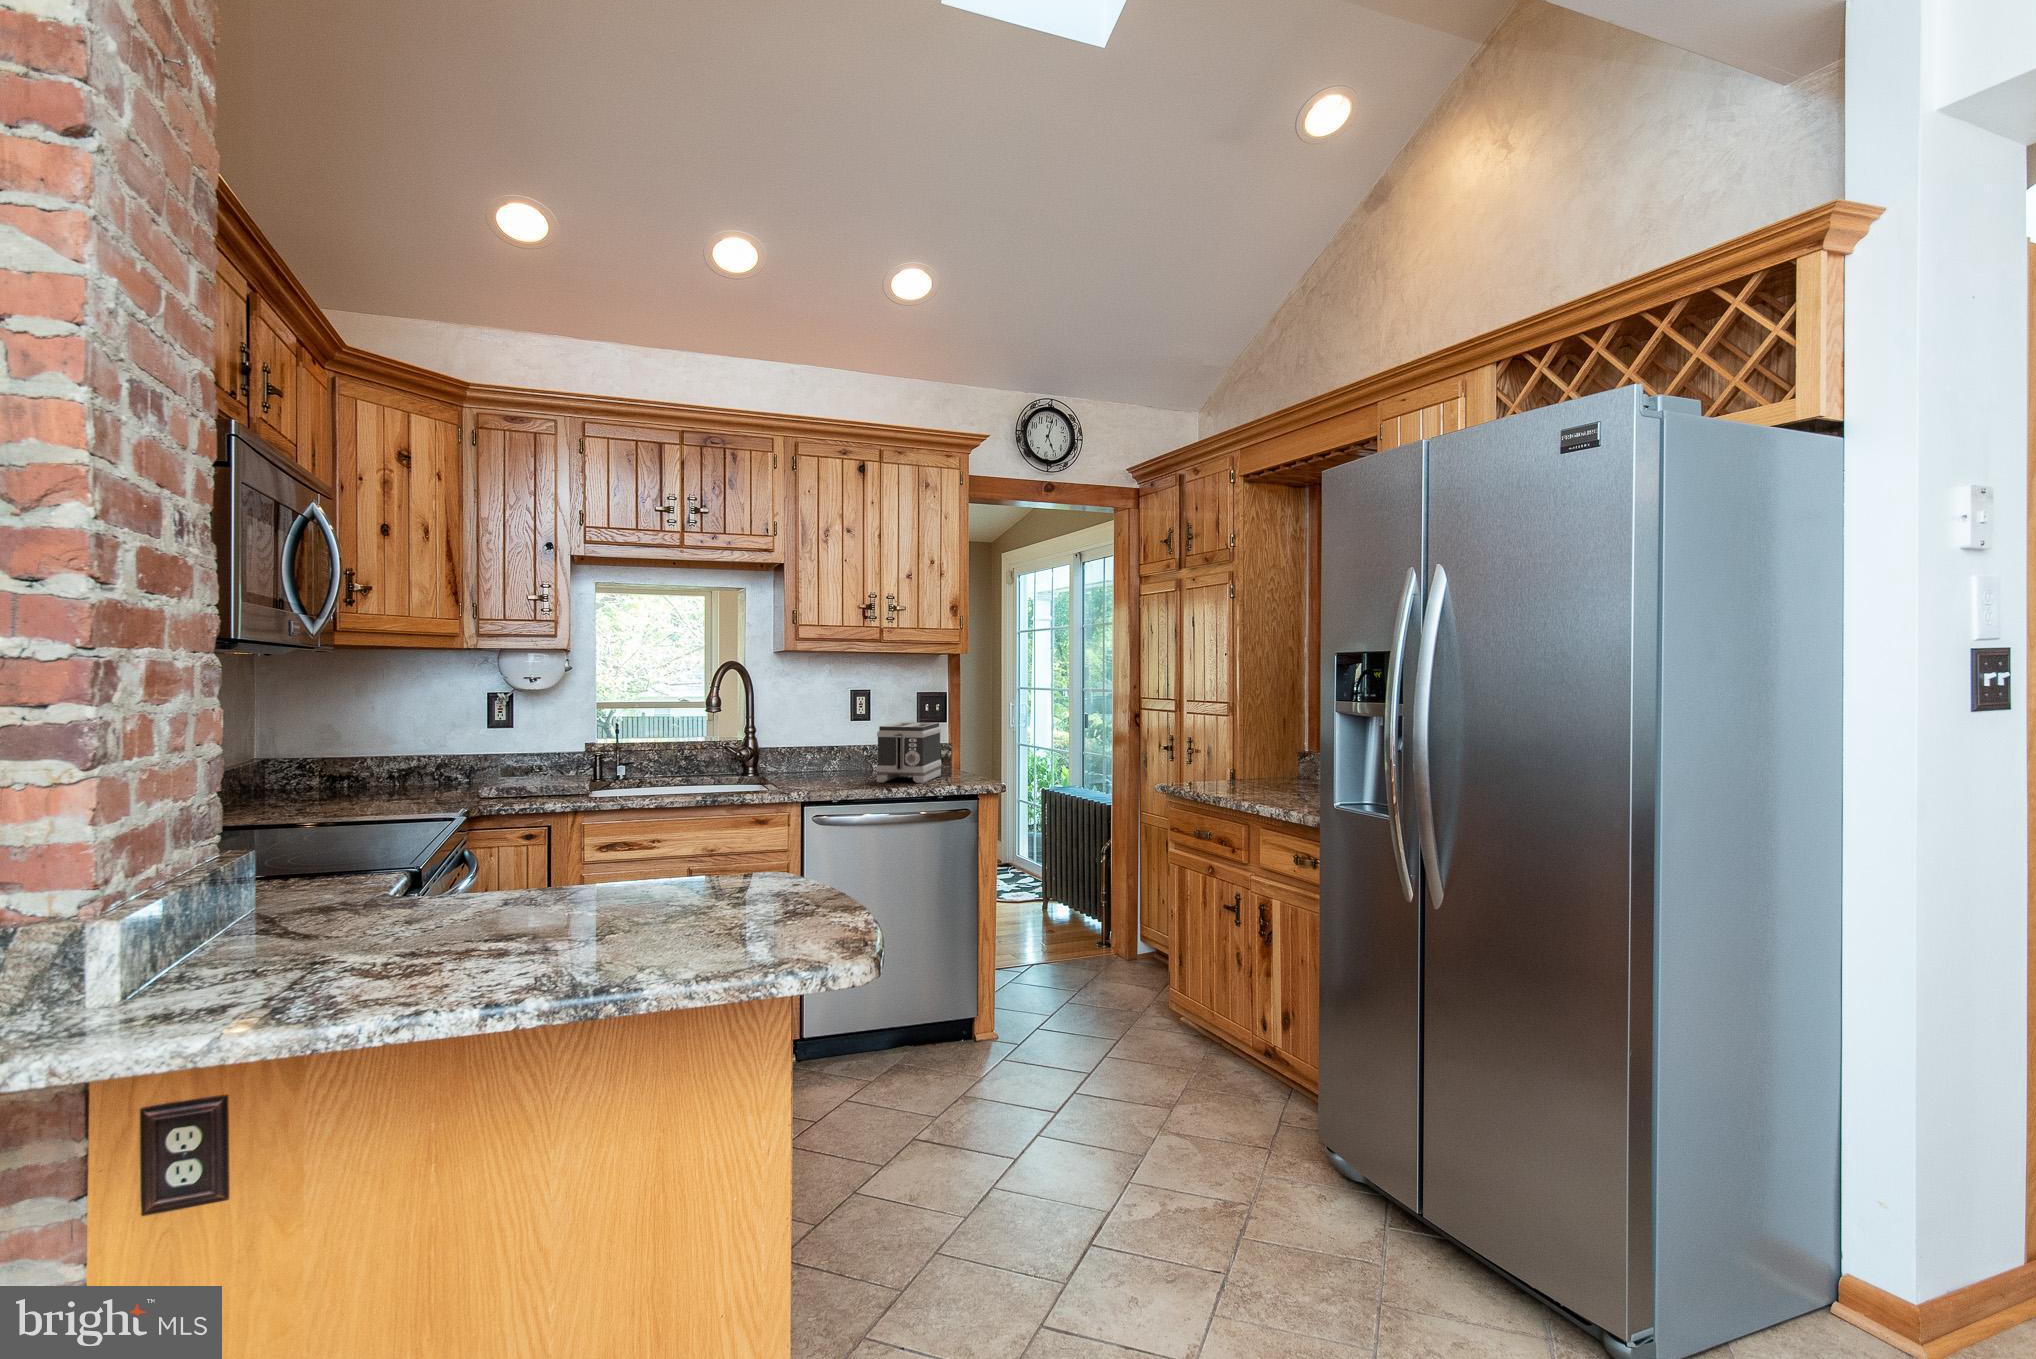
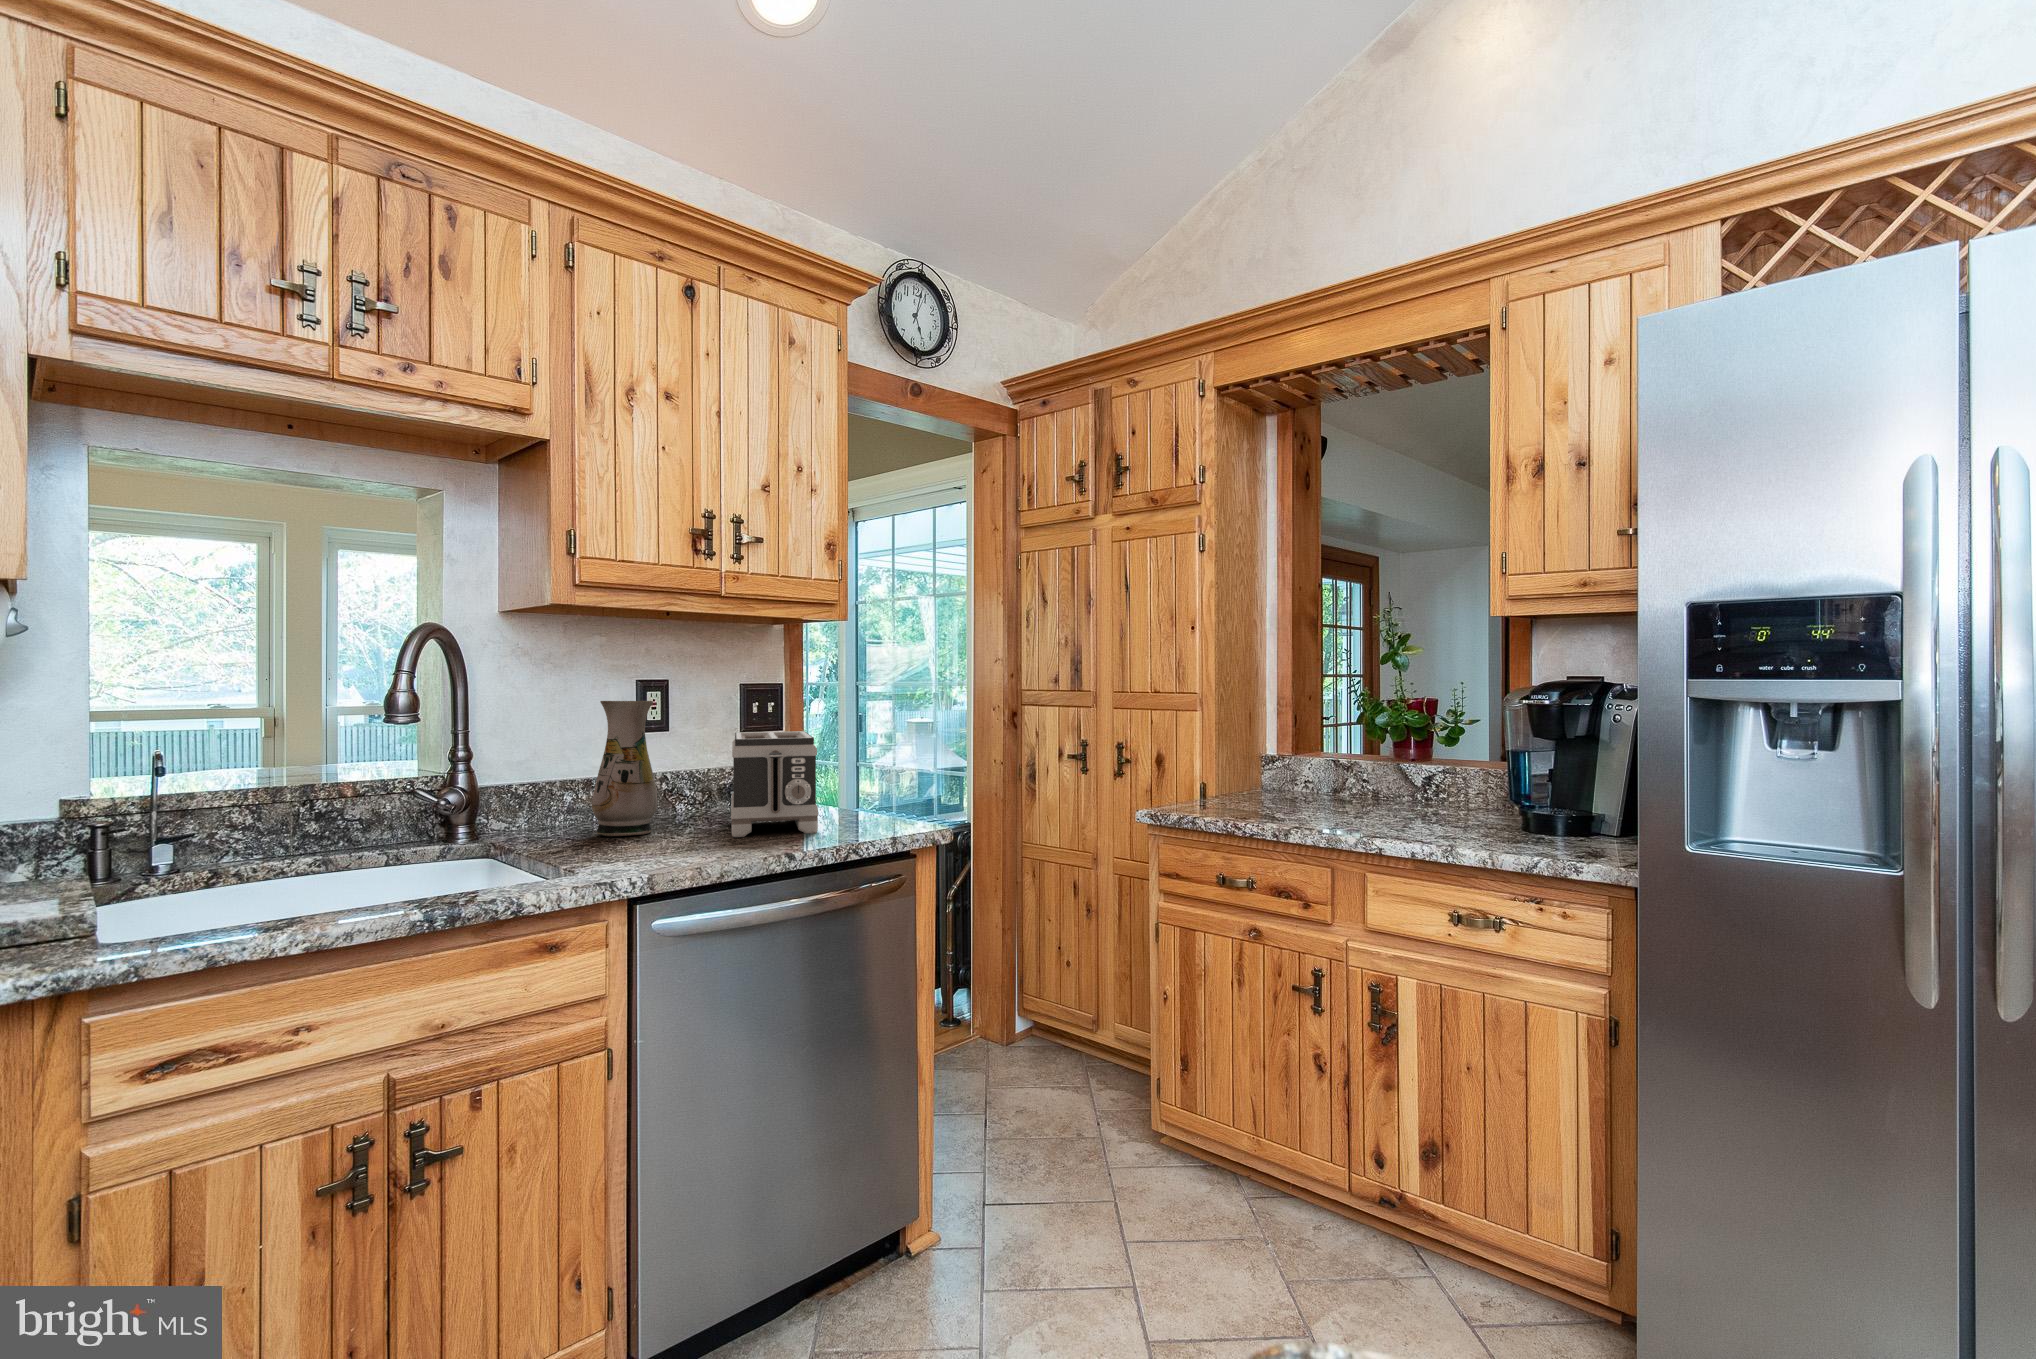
vase: none [816,702,851,779] -> present [592,701,657,836]

